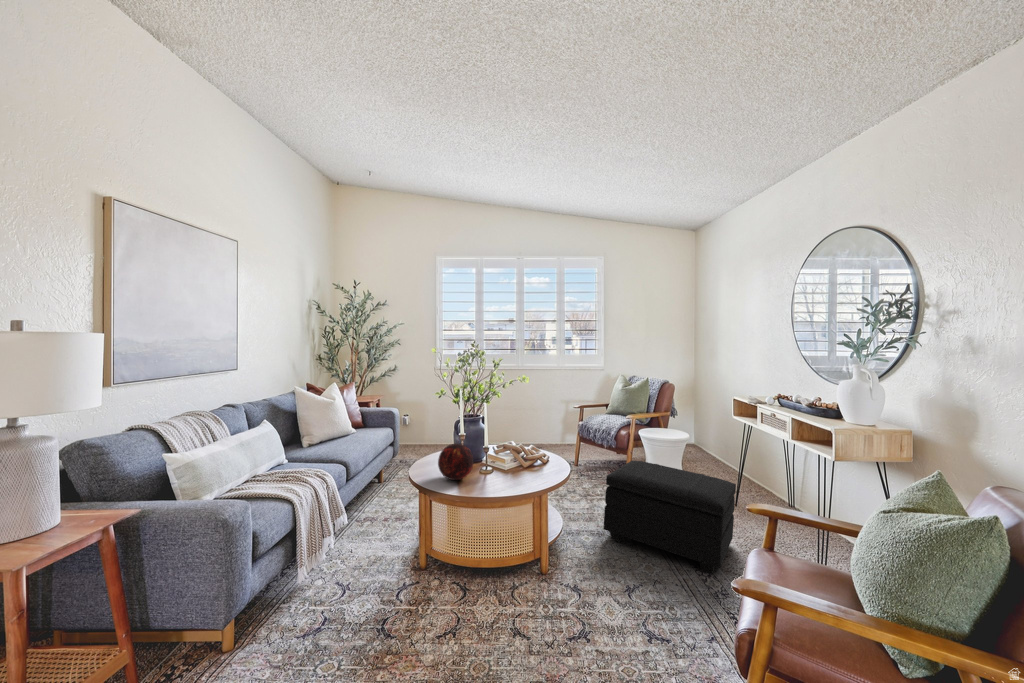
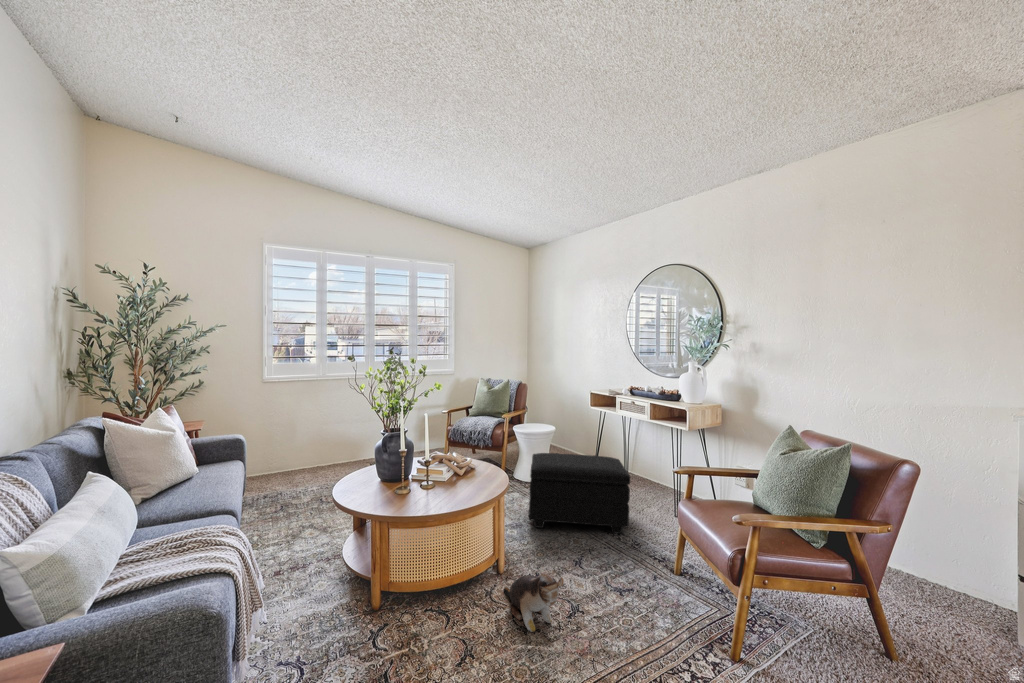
decorative orb: present [438,443,473,480] -> none [386,460,426,501]
plush toy: none [516,579,548,637] -> present [504,574,564,632]

